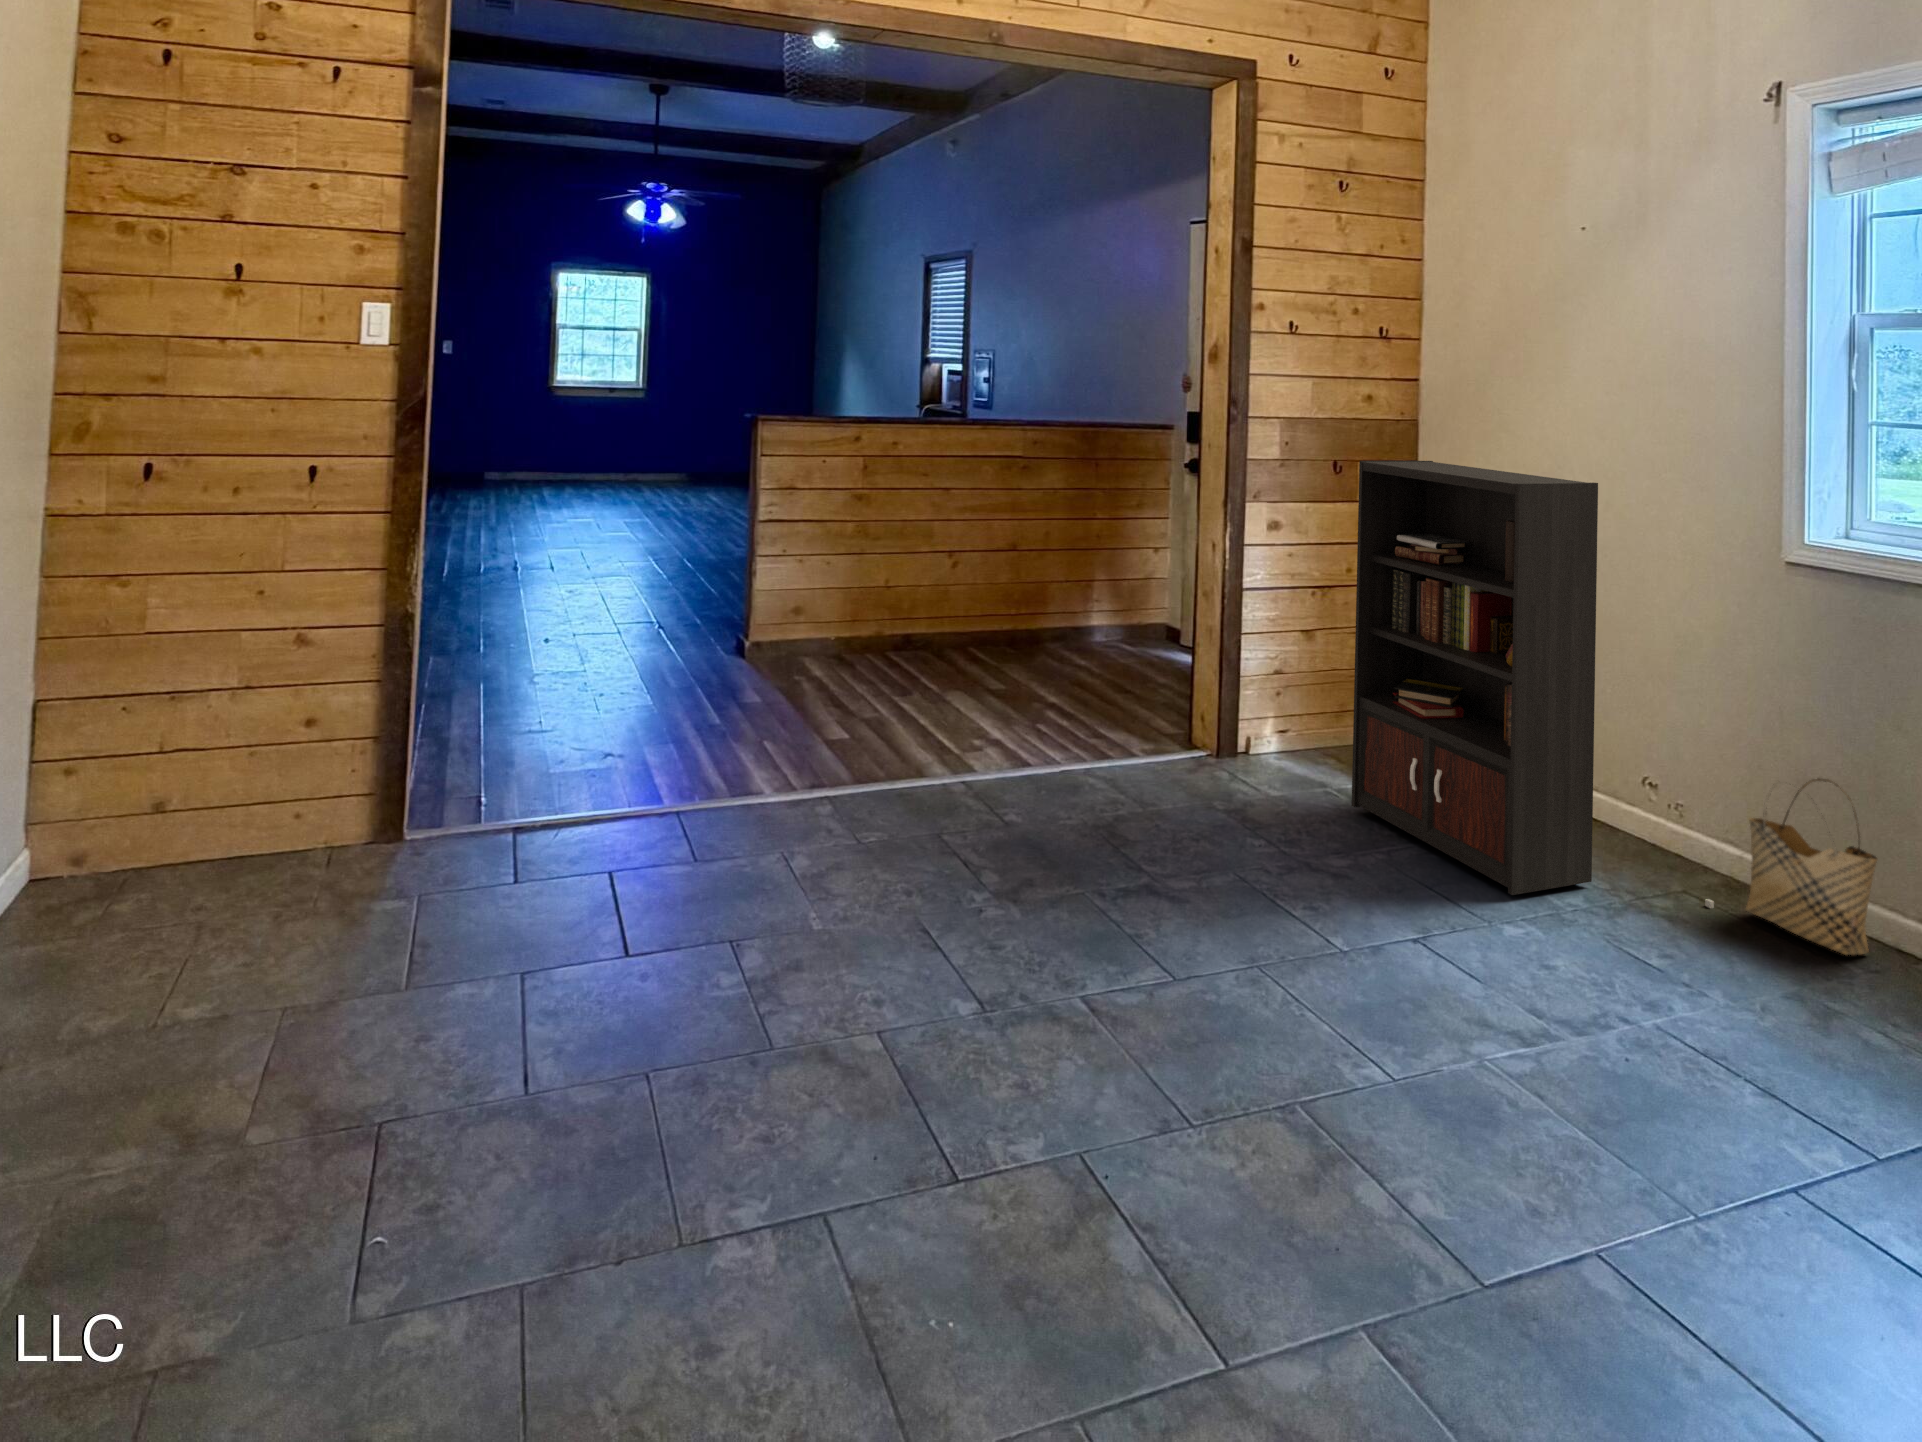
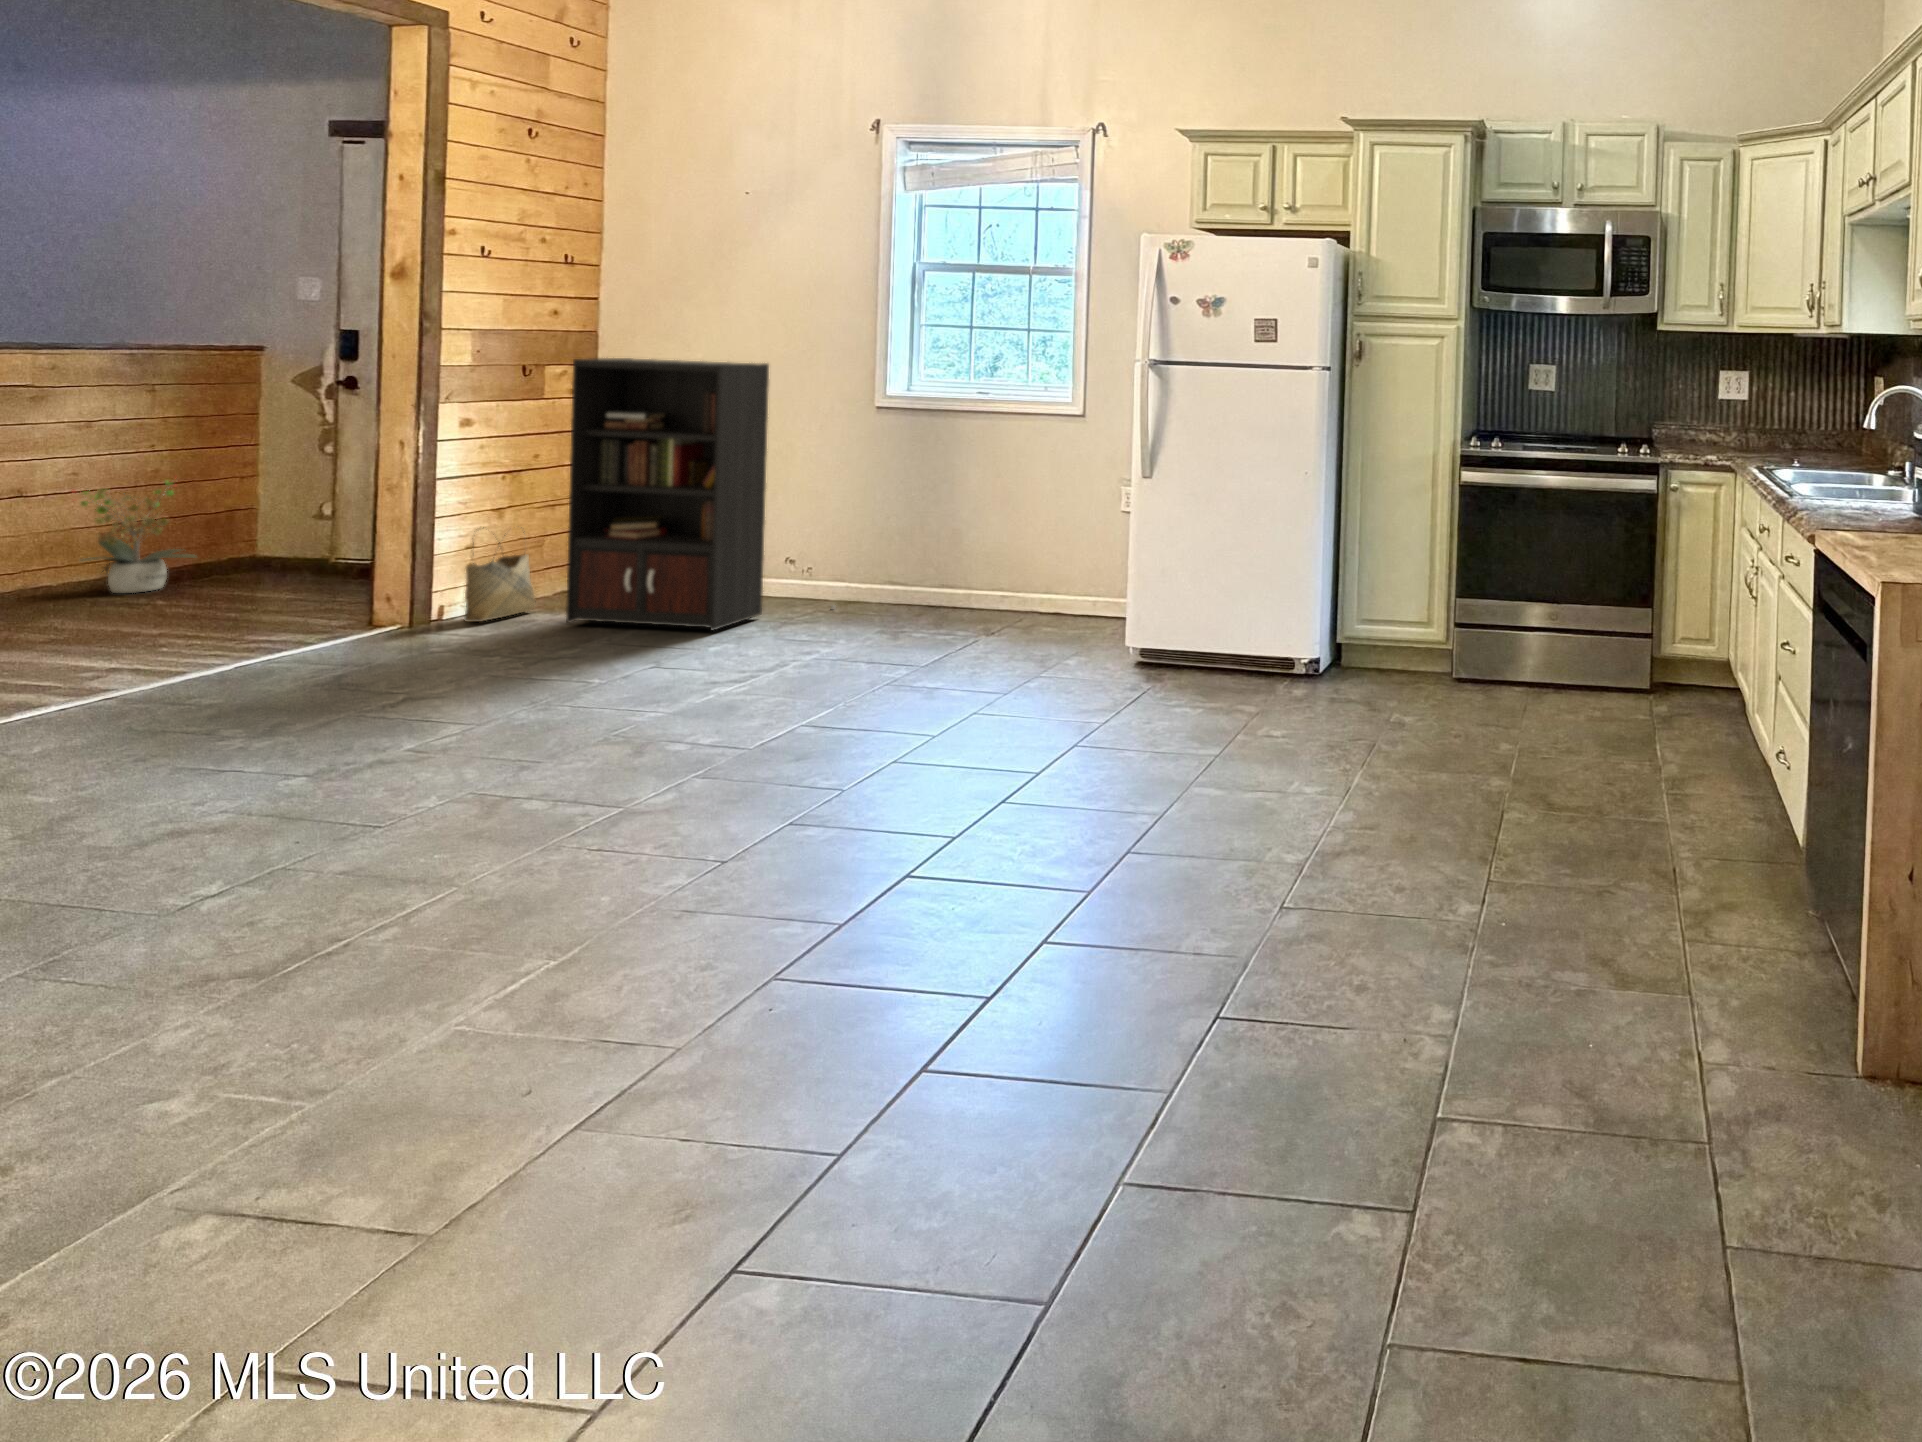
potted plant: none [1051,538,1125,644] -> present [72,481,196,593]
woven basket: present [1746,778,1878,955] -> present [464,527,536,622]

